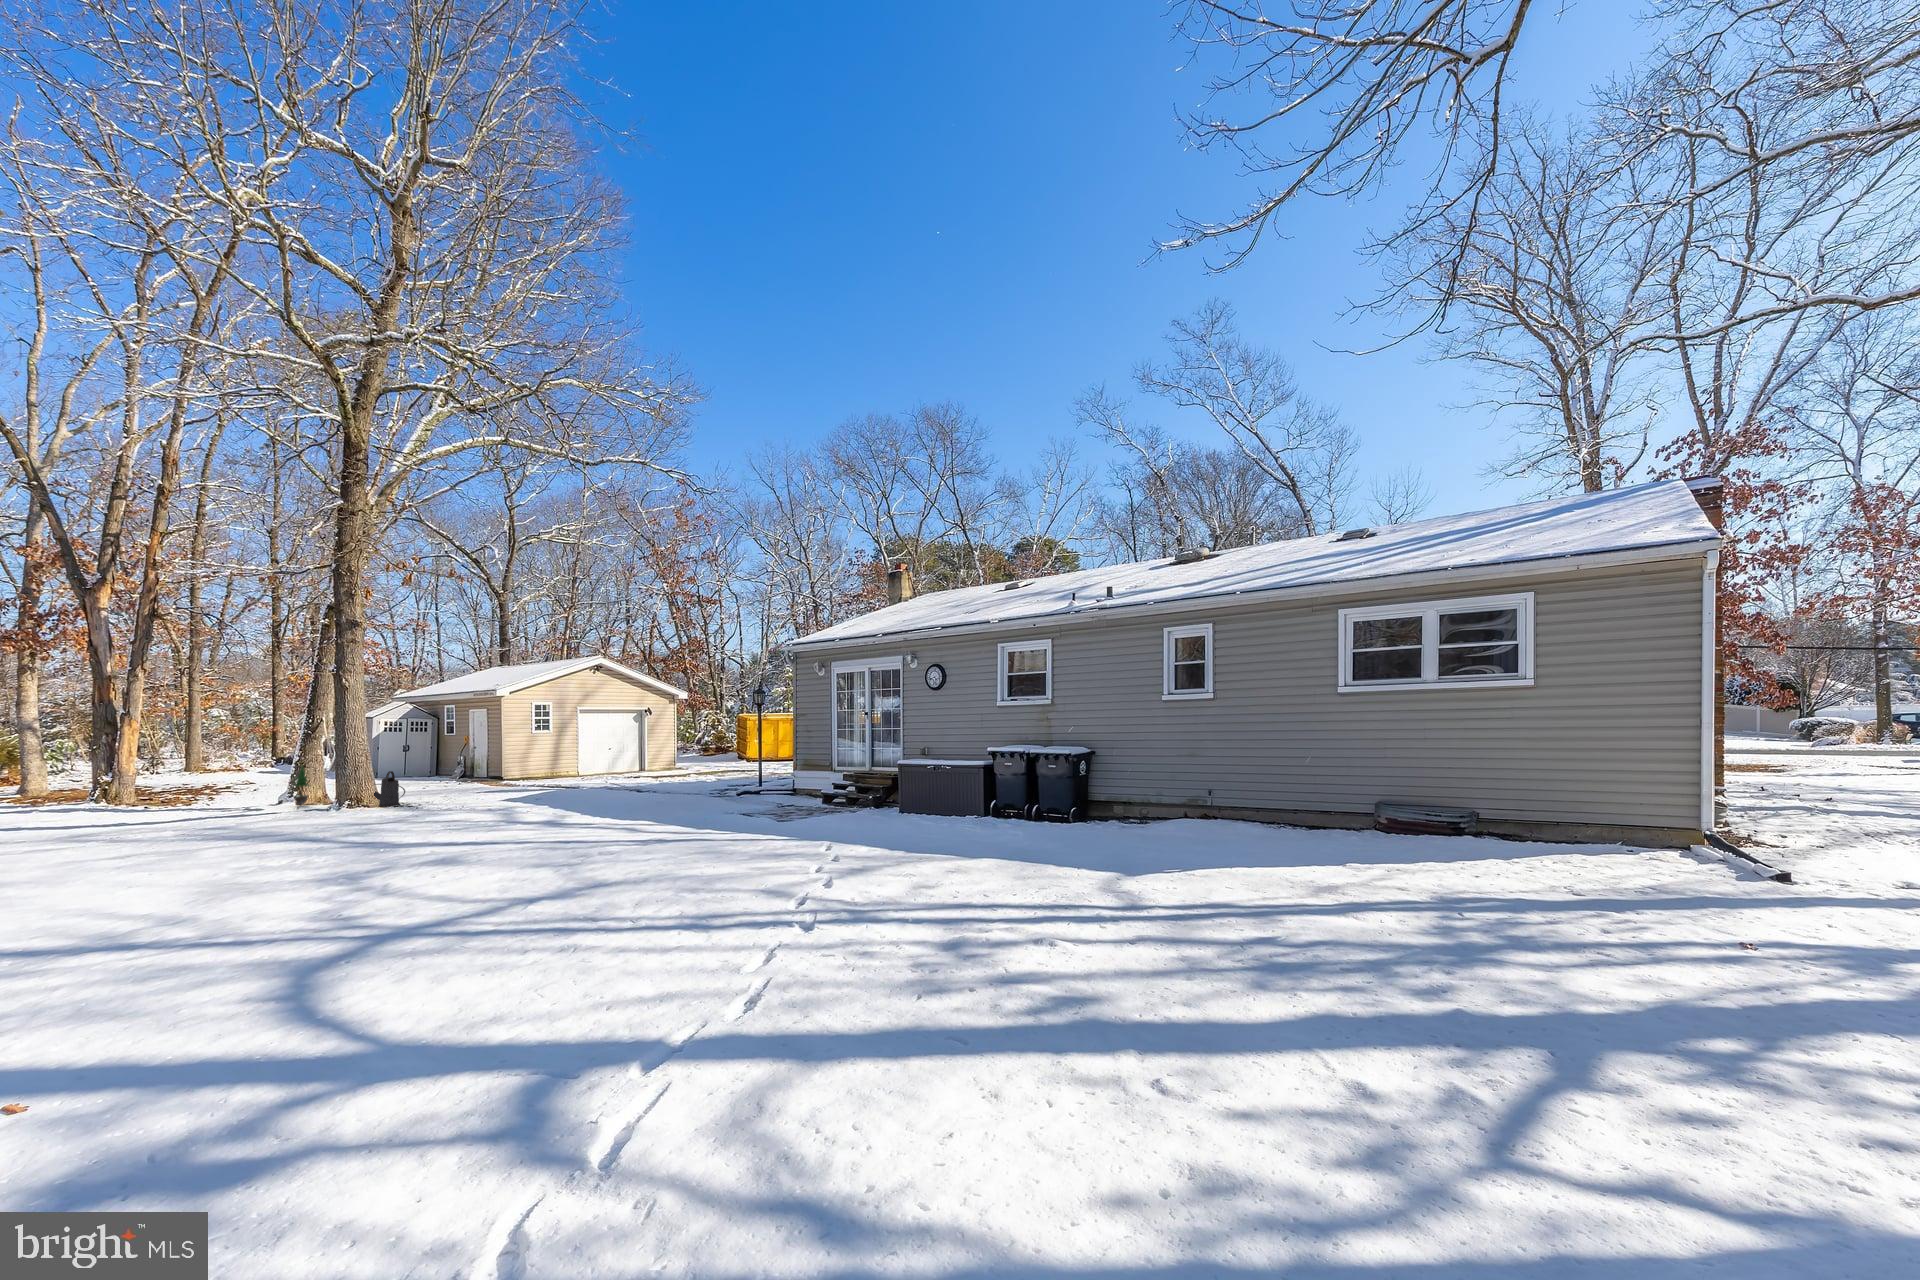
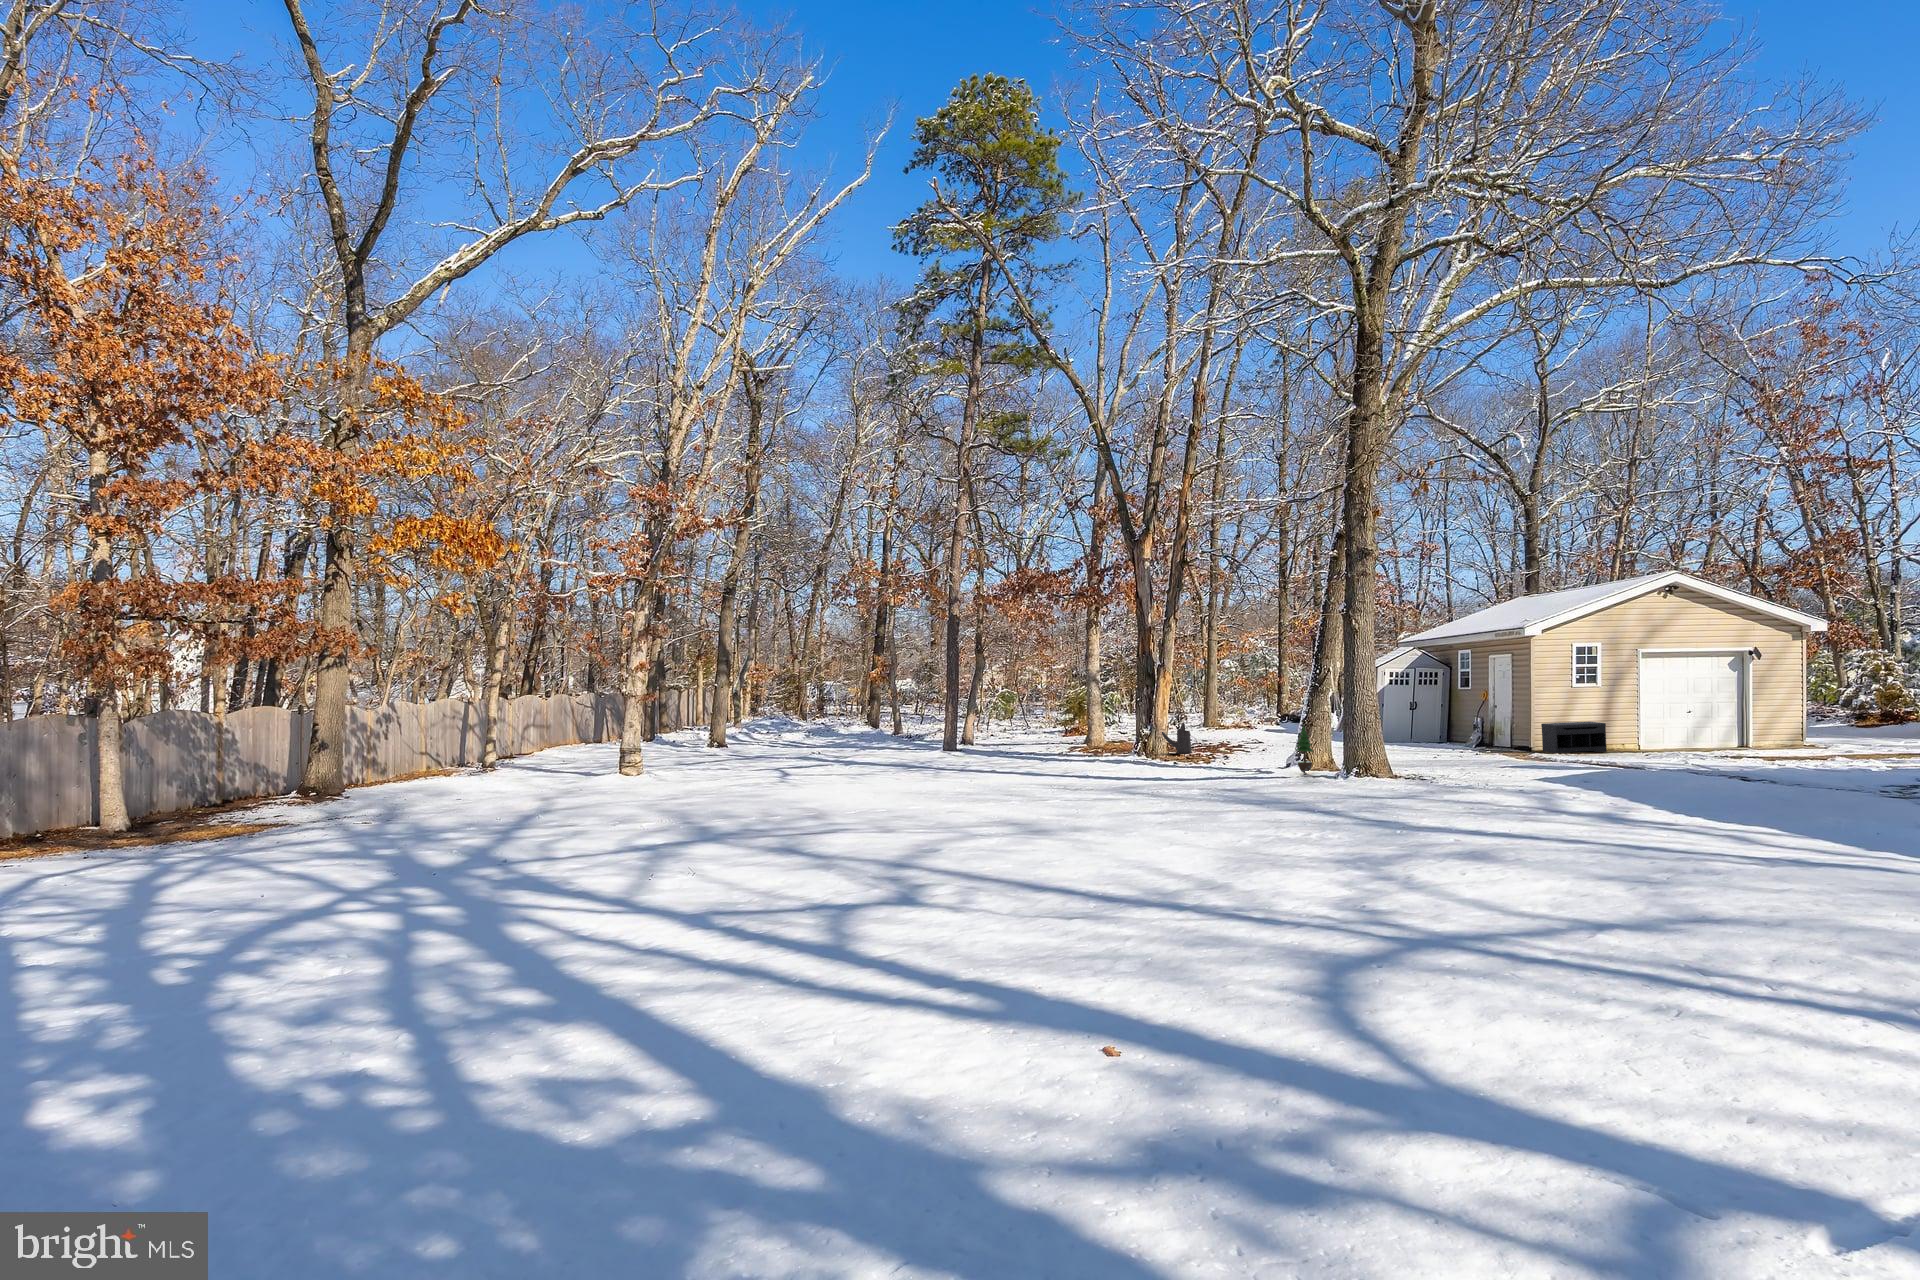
bench: none [506,757,551,782] -> present [1541,722,1607,753]
watering can: present [374,771,405,806] -> present [1162,723,1197,754]

